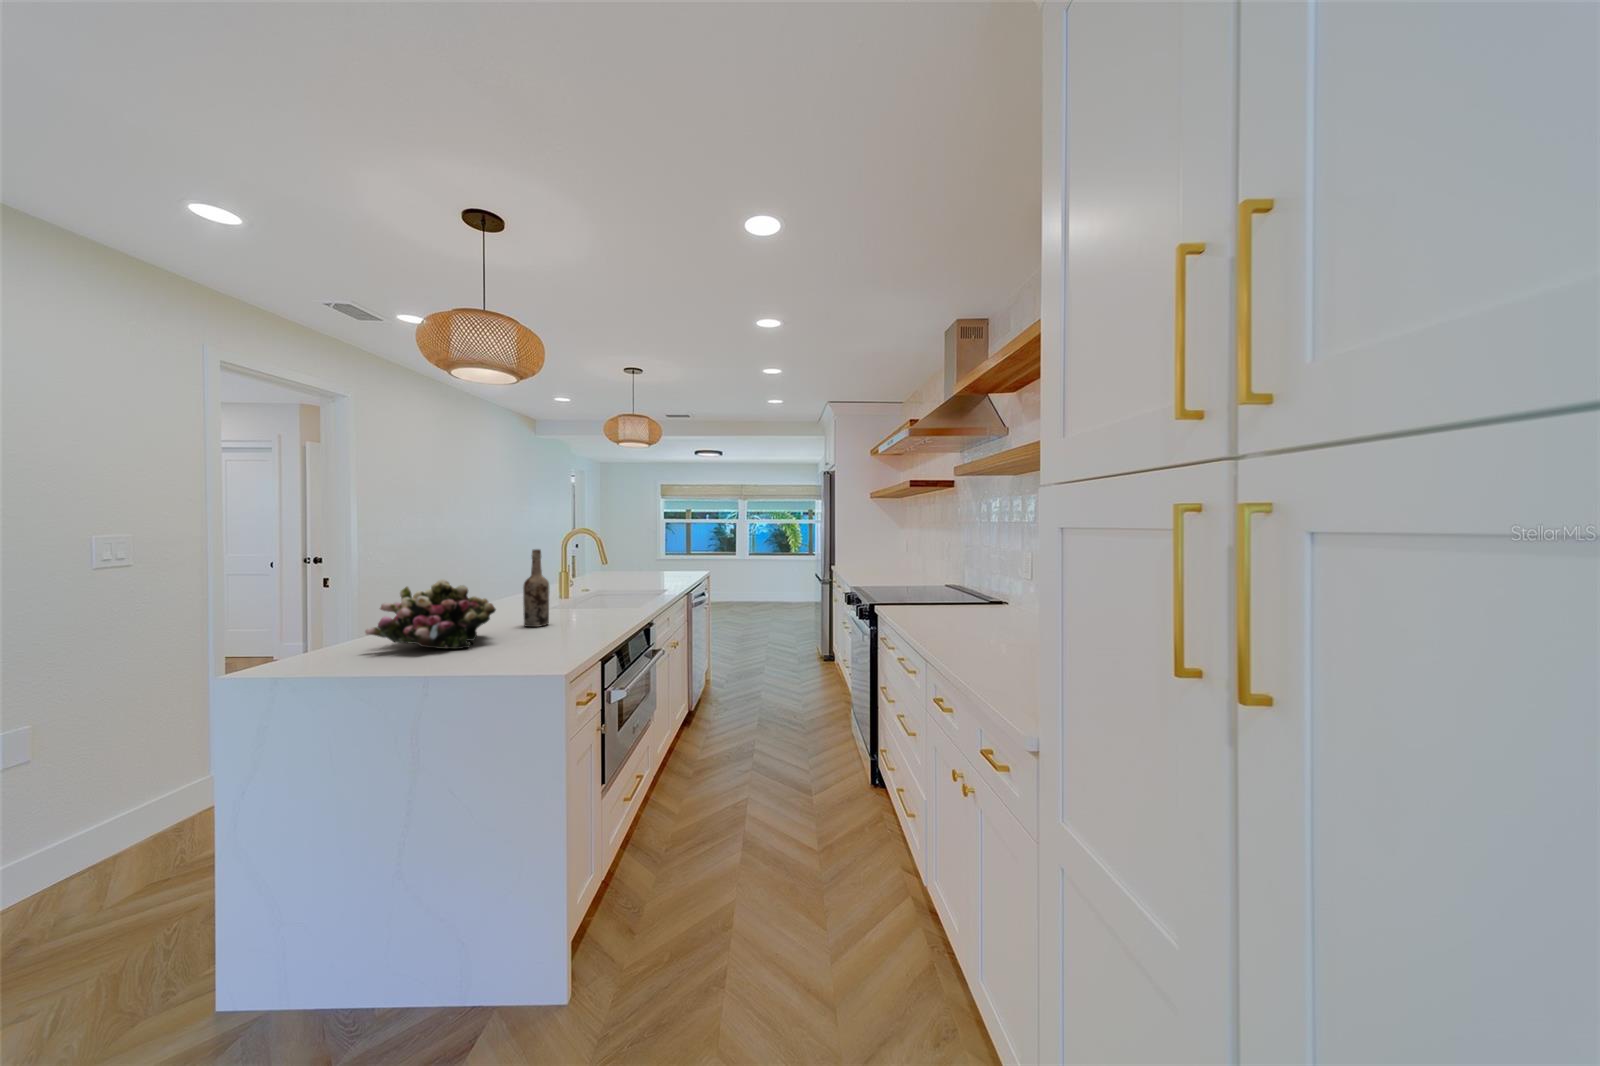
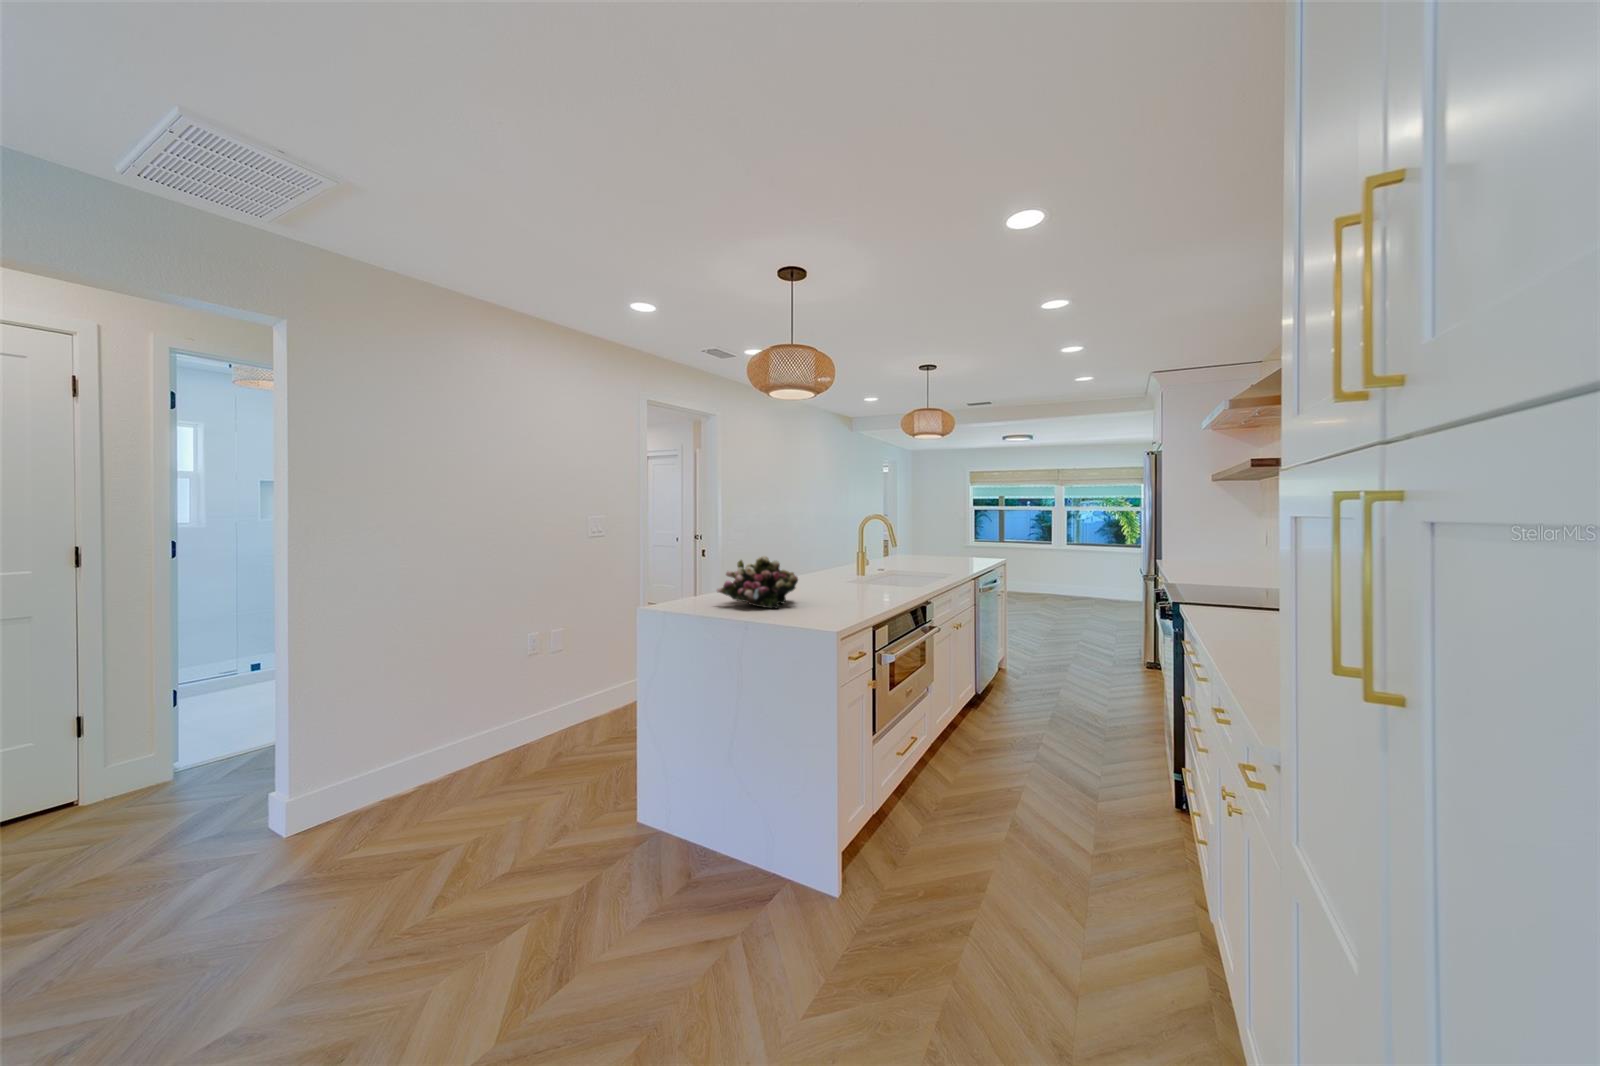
wine bottle: present [523,549,549,627] -> none [822,534,841,598]

